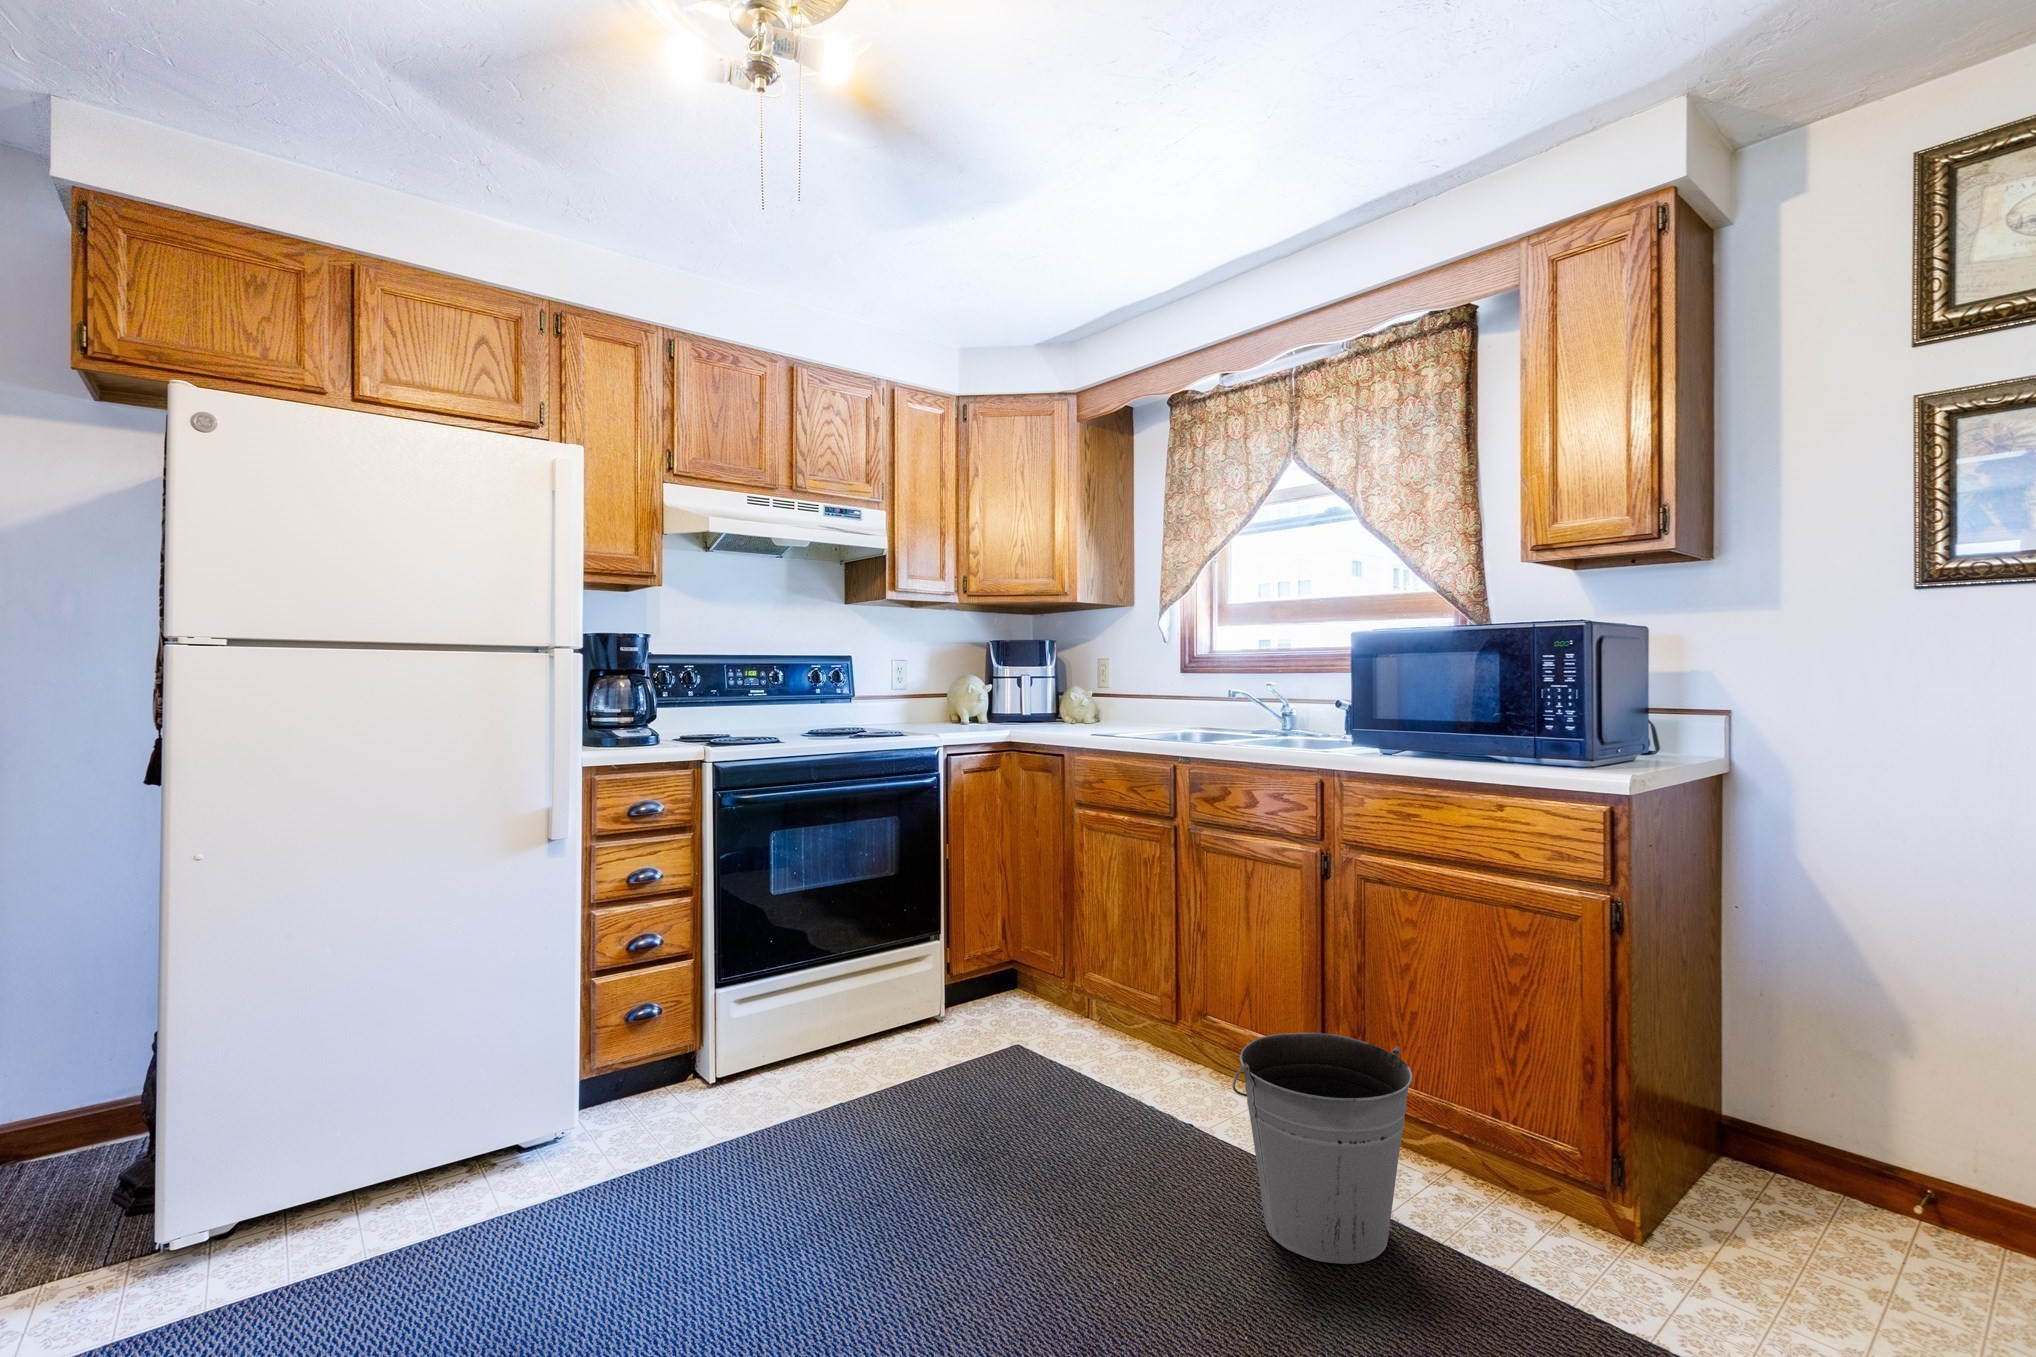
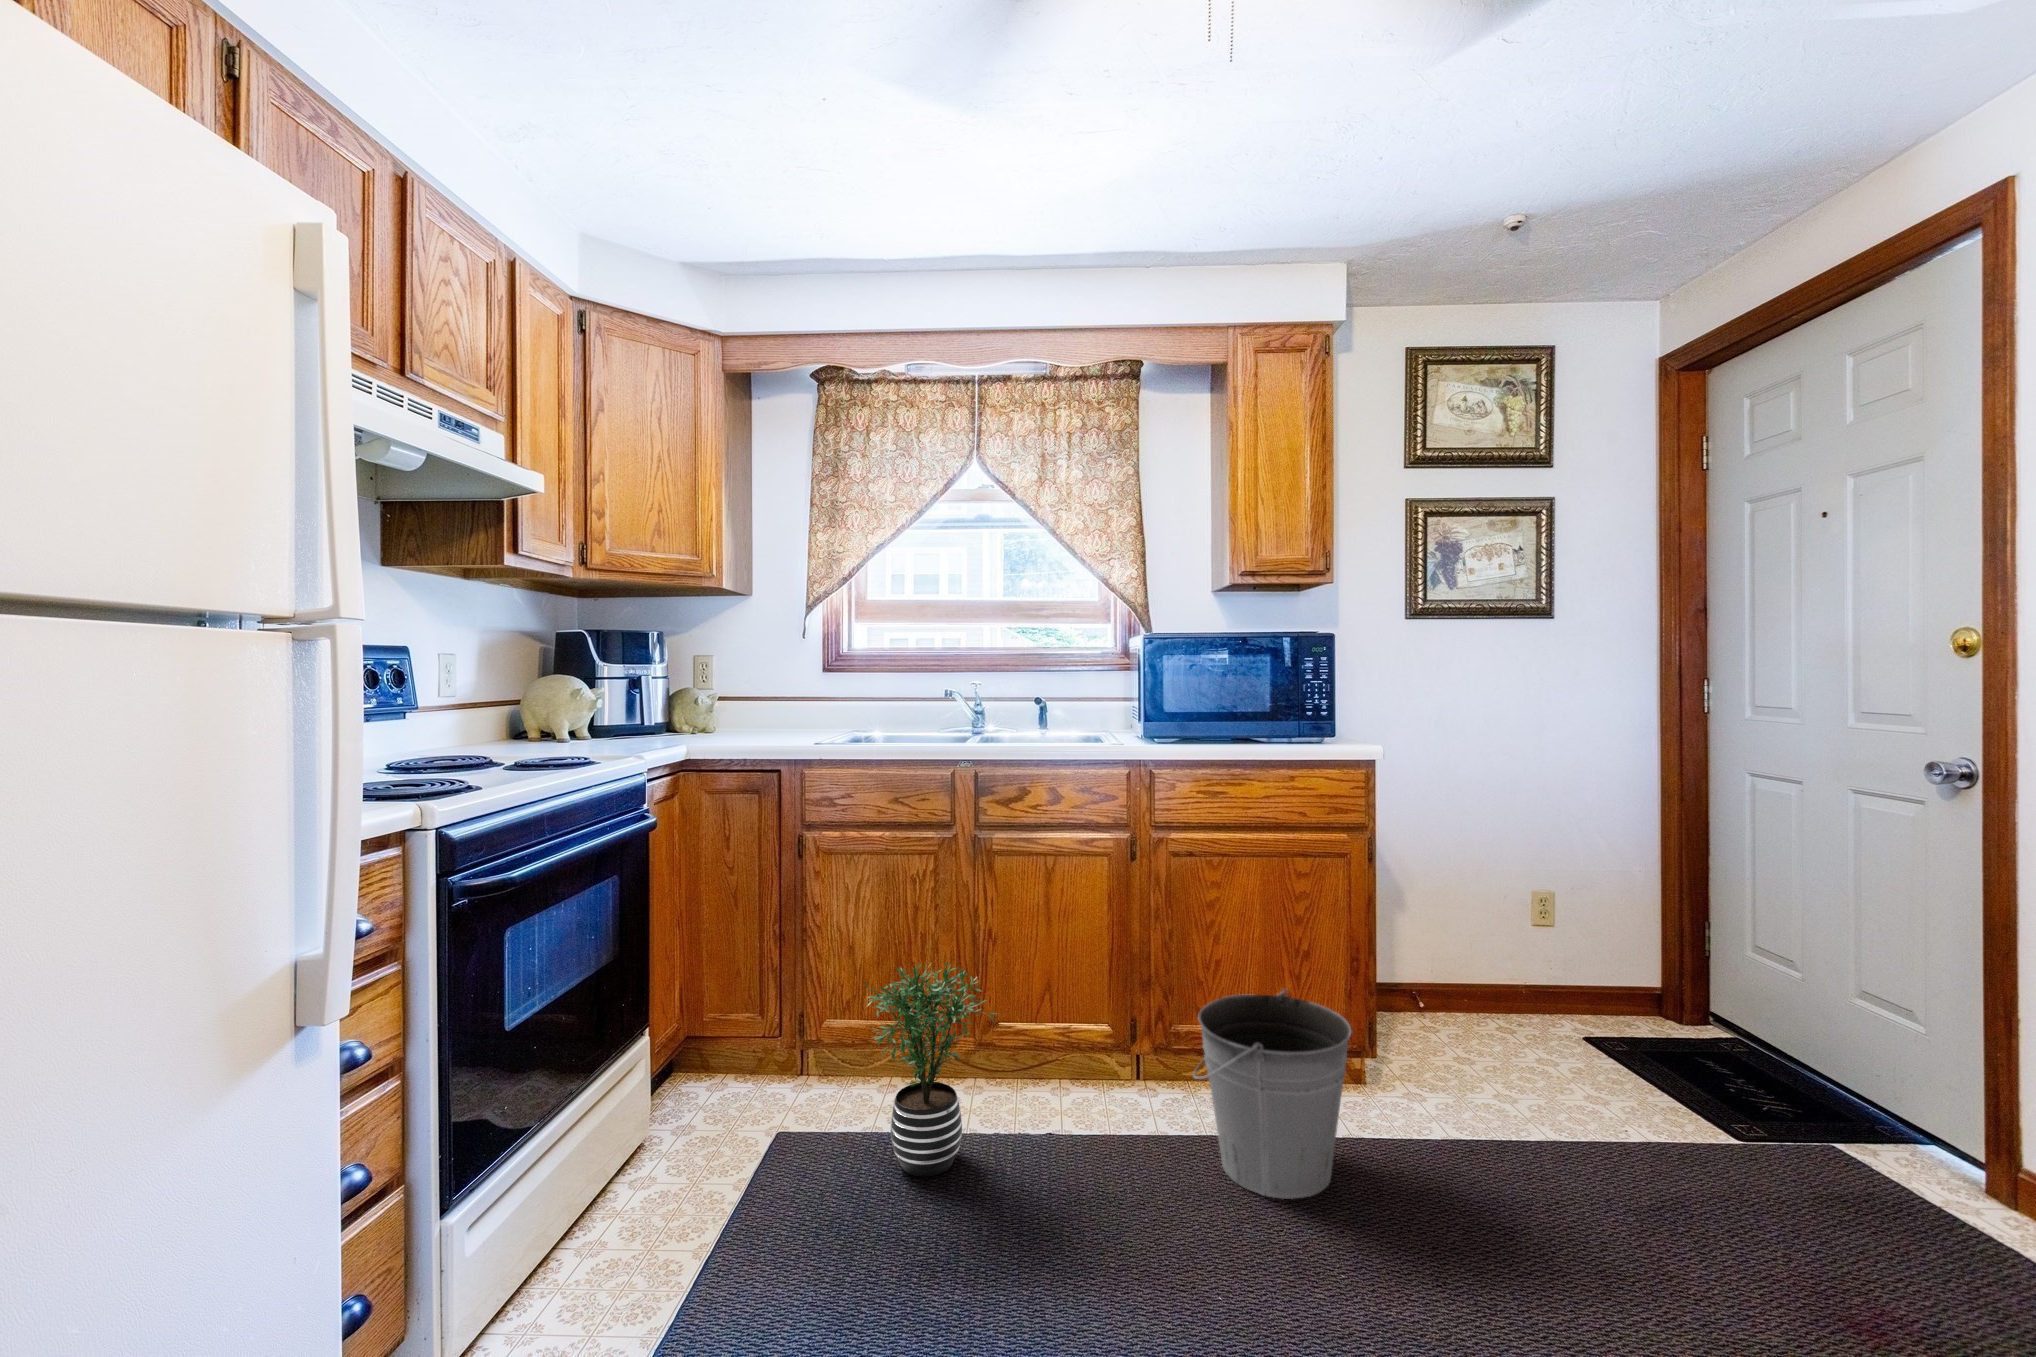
potted plant: none [1006,922,1123,1103] -> present [864,962,998,1177]

